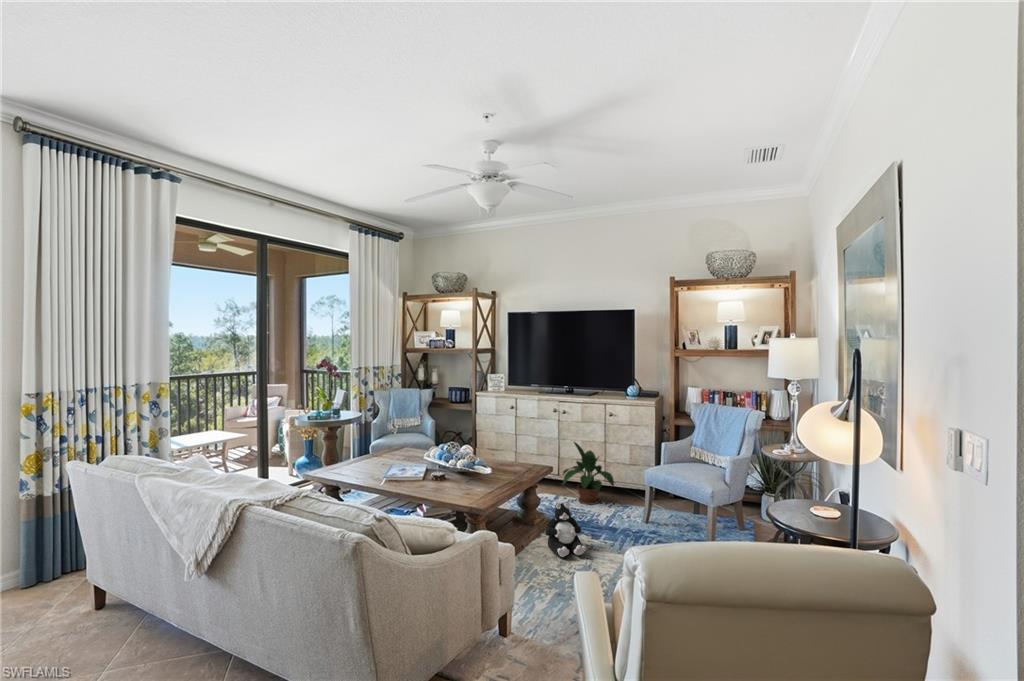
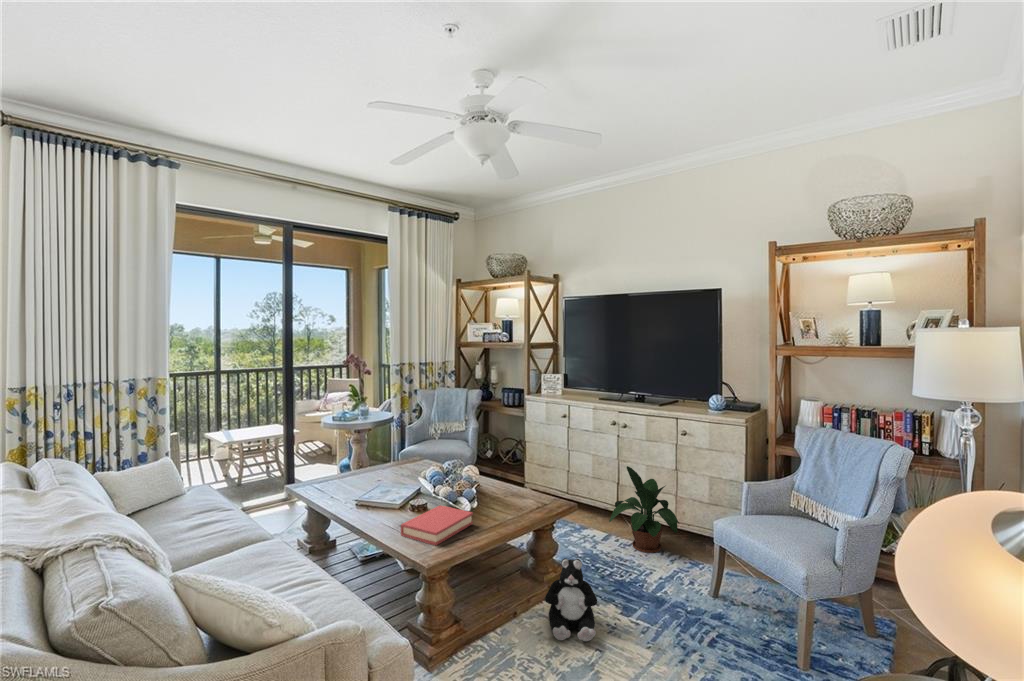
hardback book: none [445,474,491,498] -> present [401,505,473,545]

